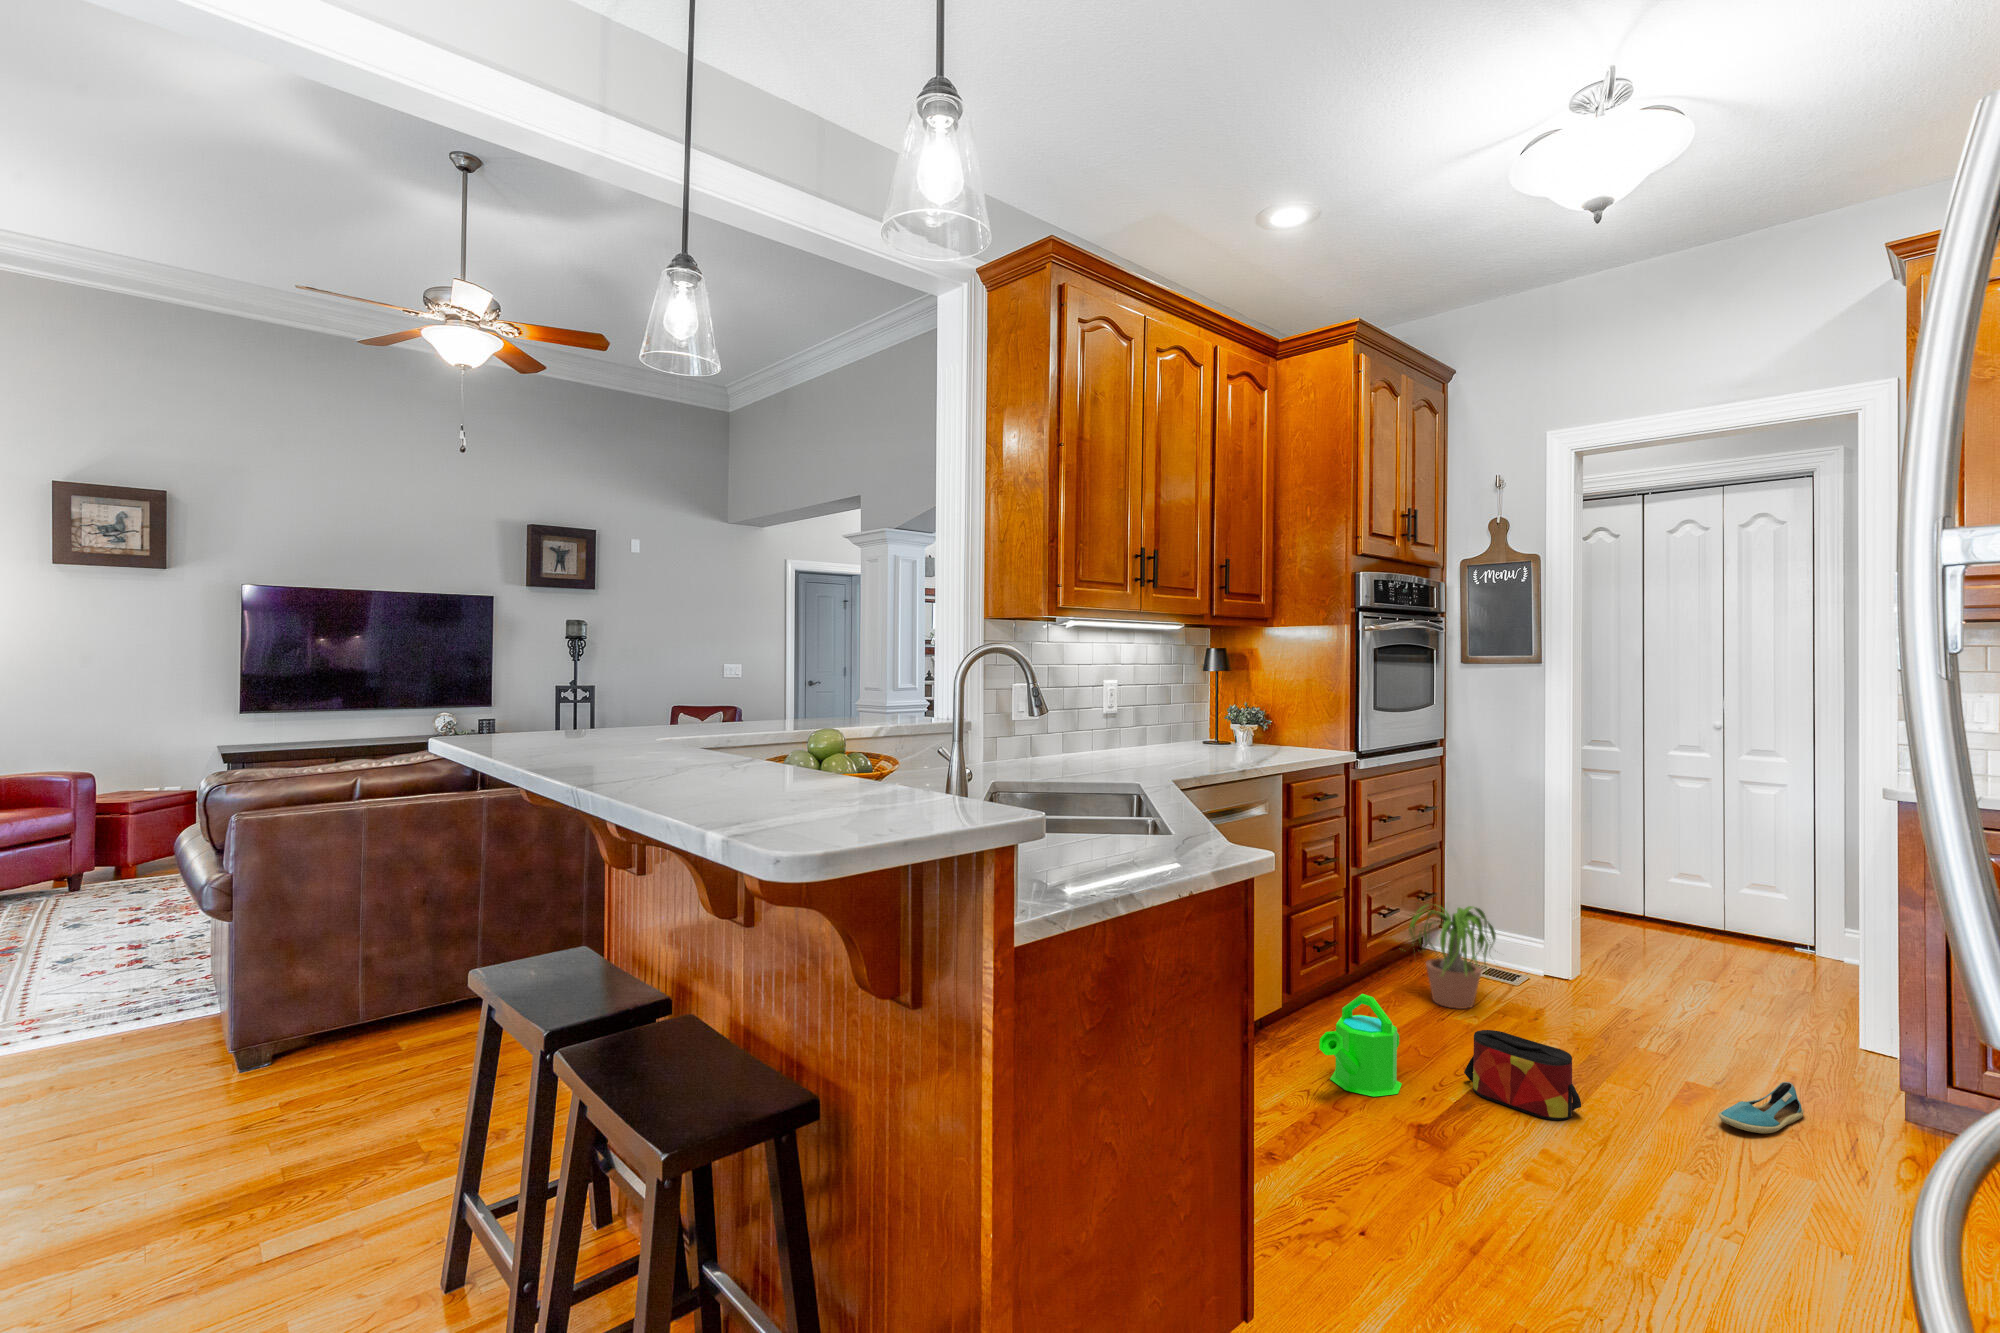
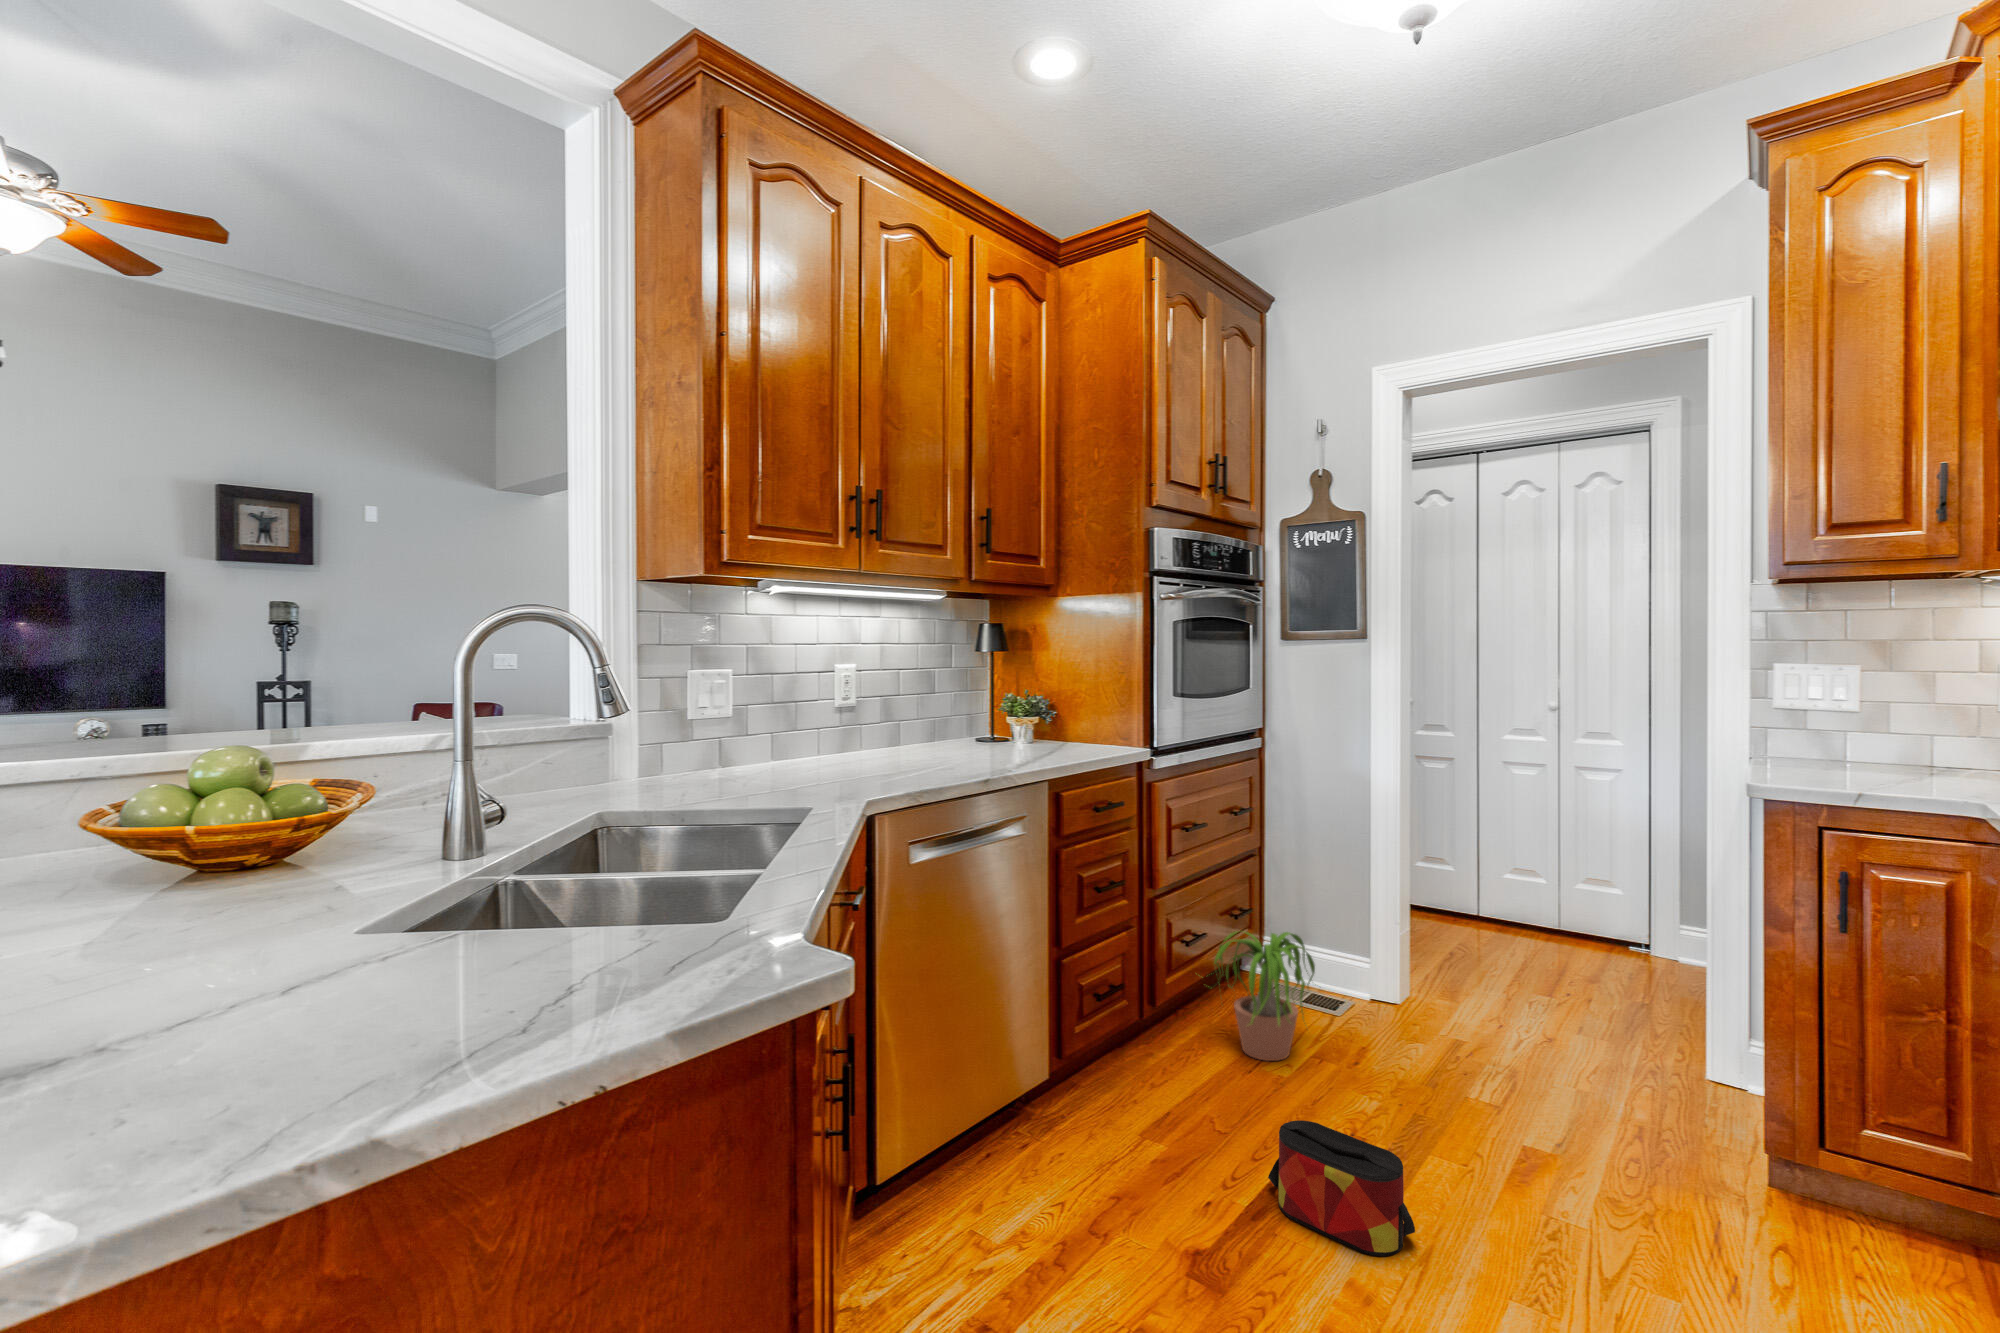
watering can: present [1319,994,1402,1097] -> none [1073,1081,1188,1229]
shoe: present [1718,1082,1804,1133] -> none [1587,1175,1689,1261]

